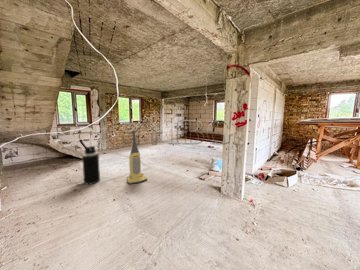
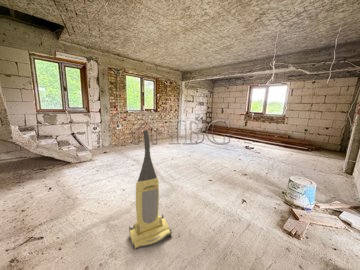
trash can: present [82,146,100,184] -> none [34,158,77,242]

